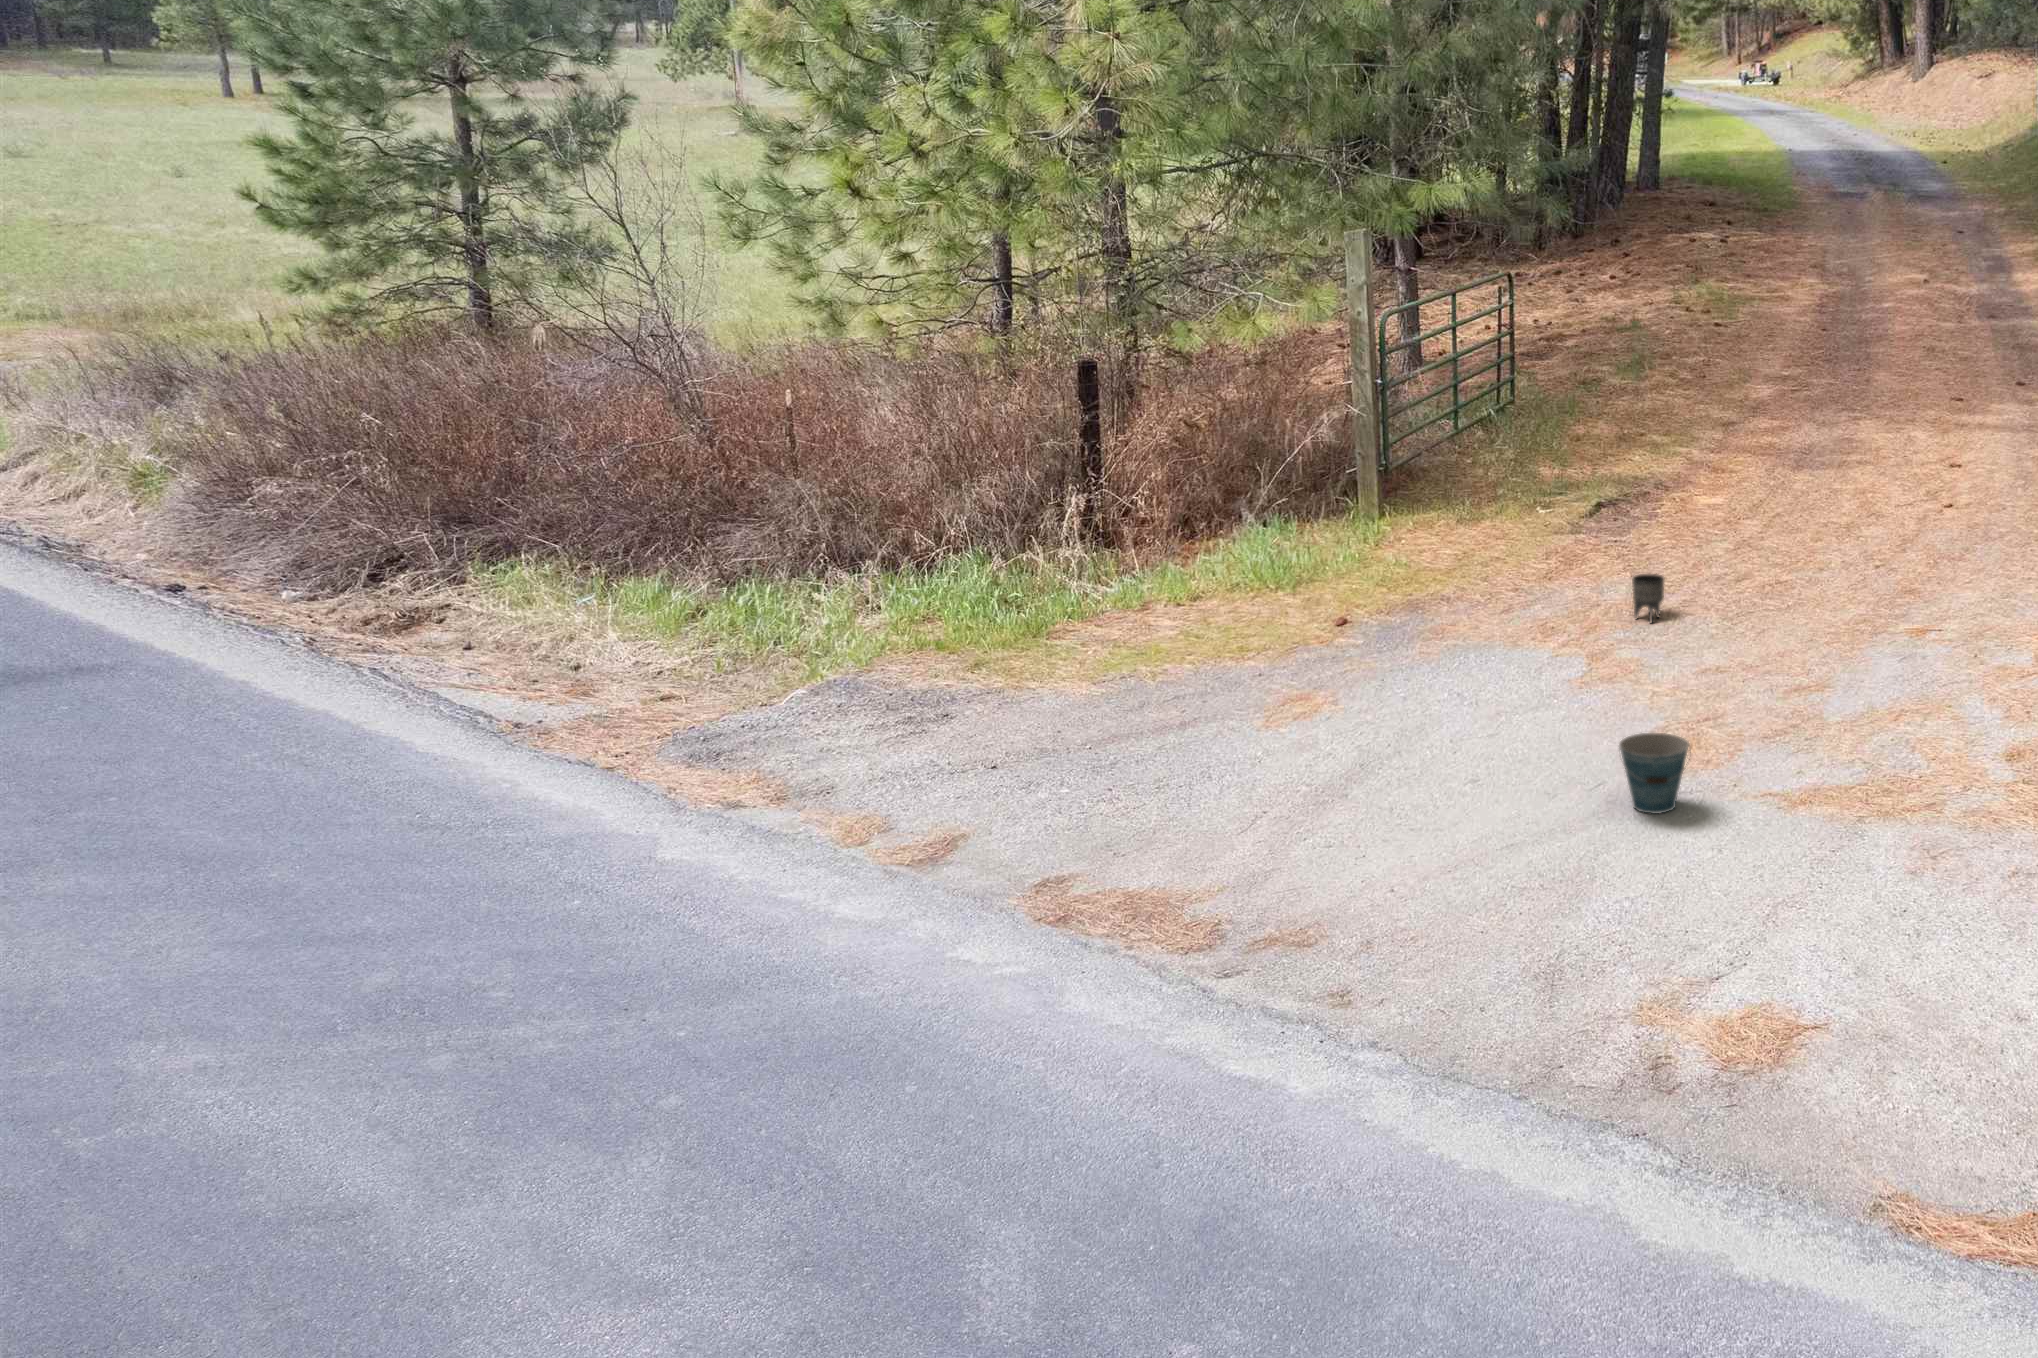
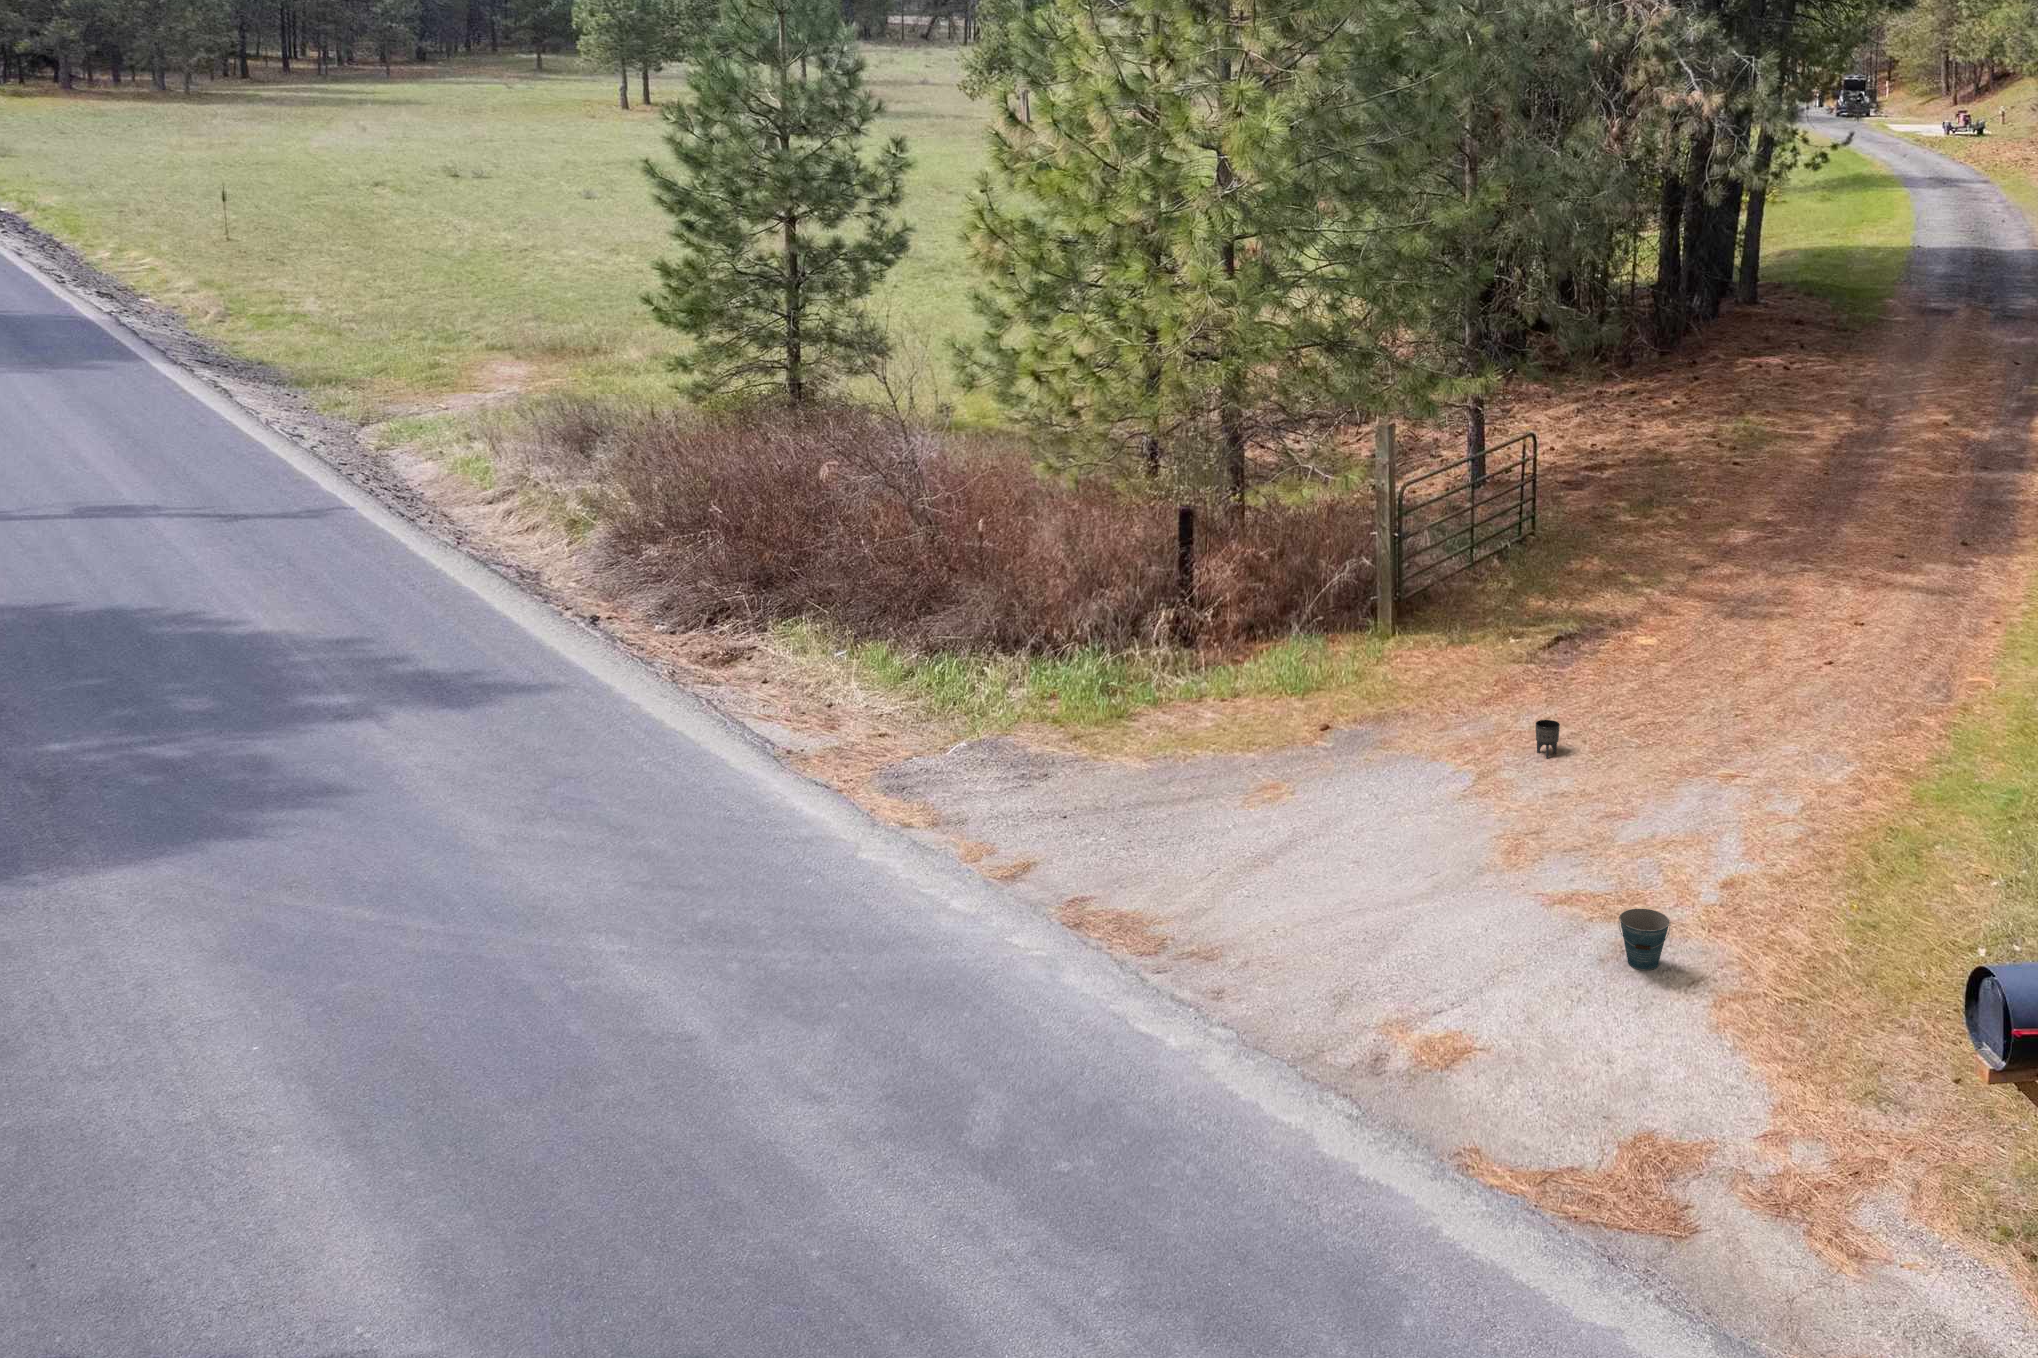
bucket: present [1619,733,1690,814] -> present [1619,909,1670,970]

